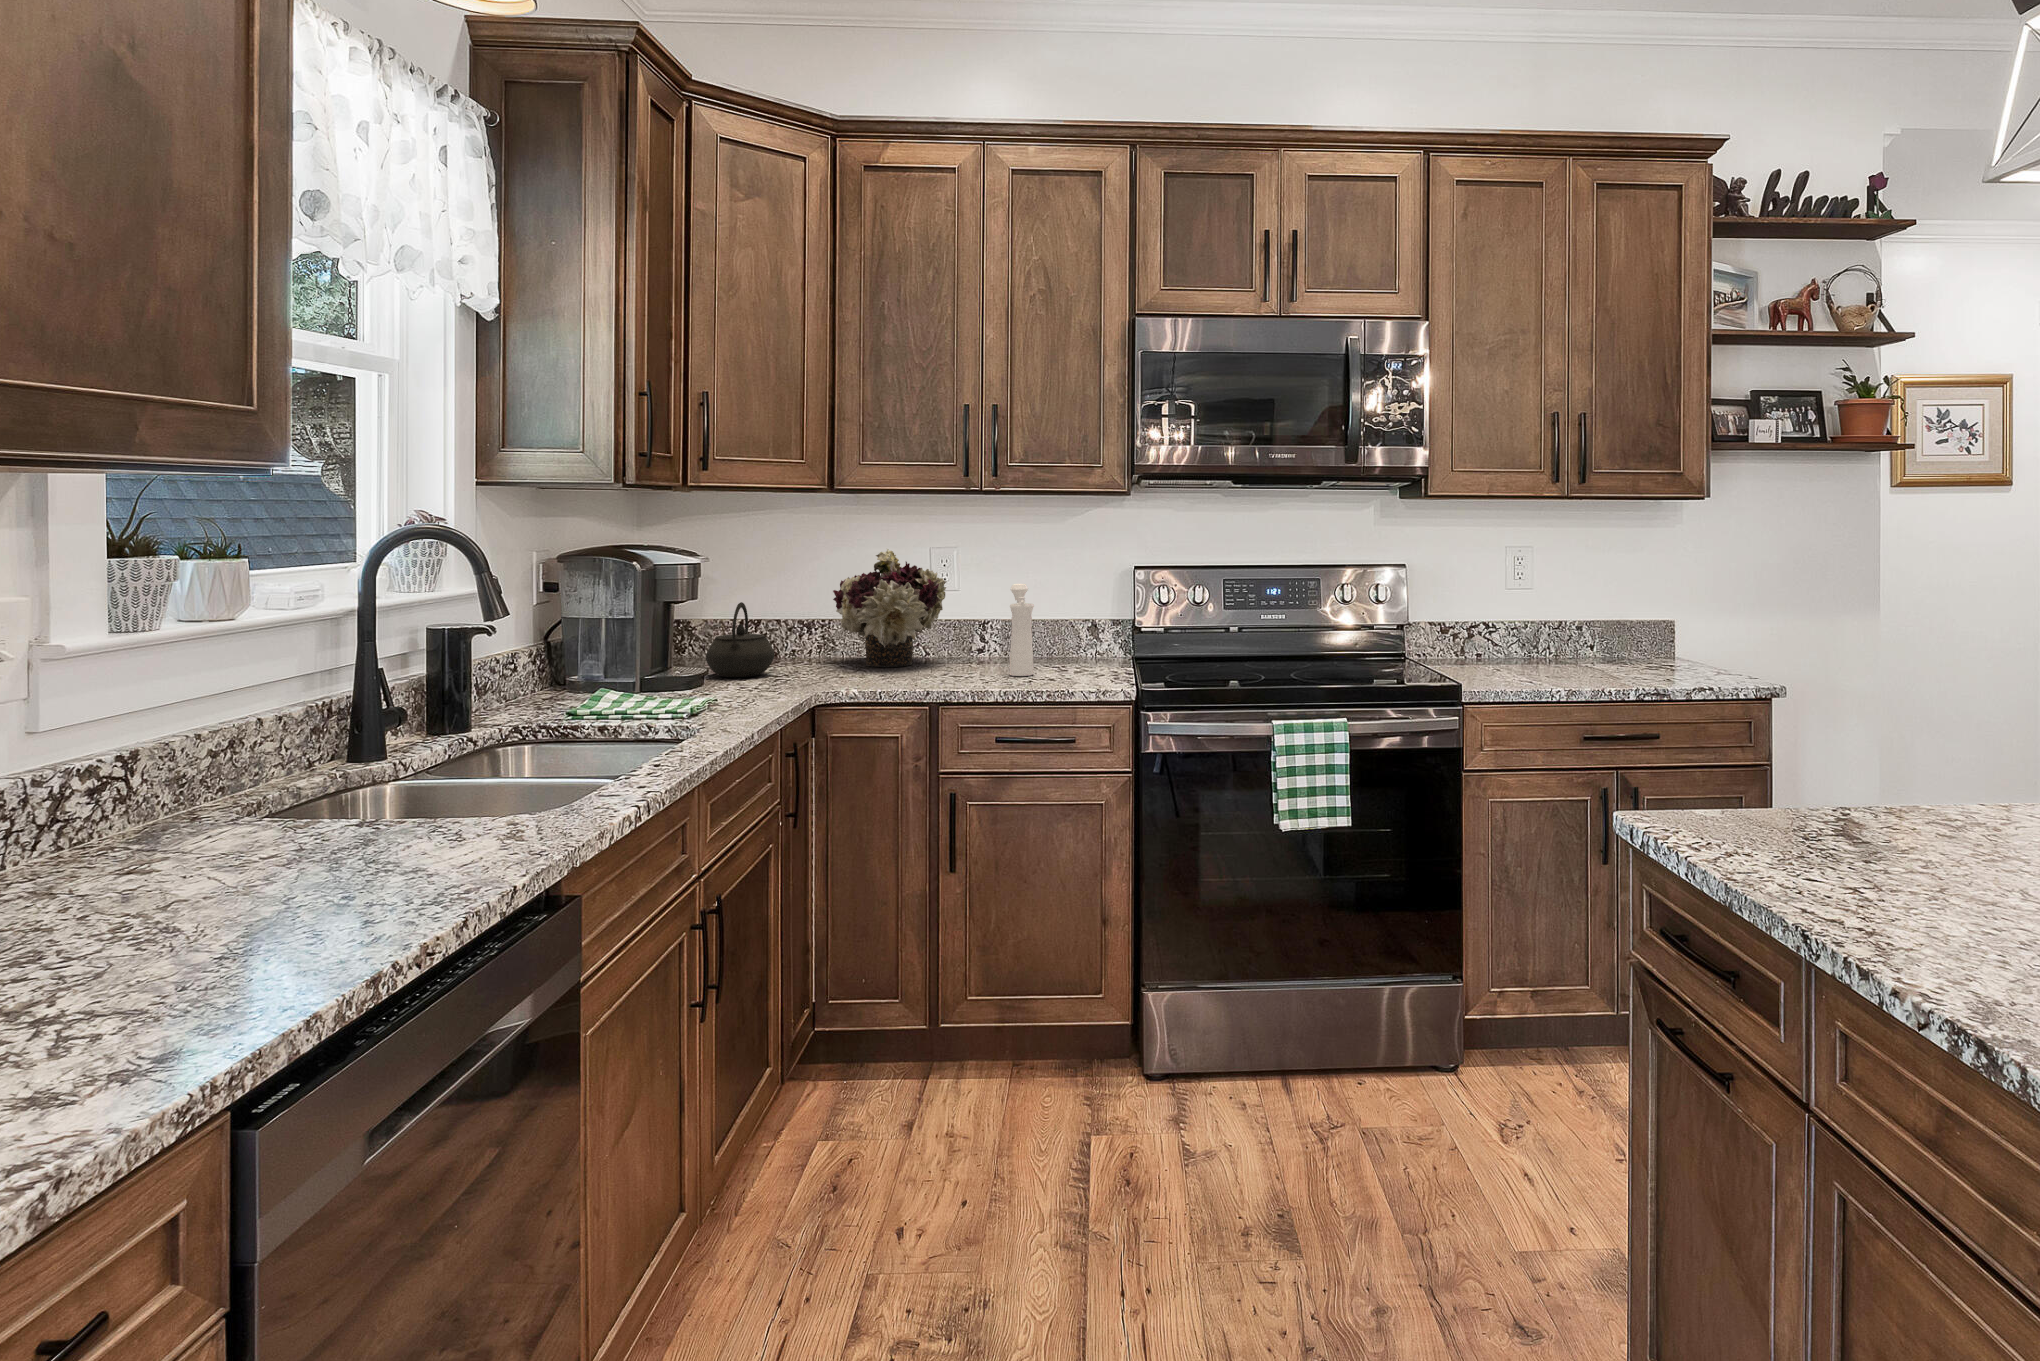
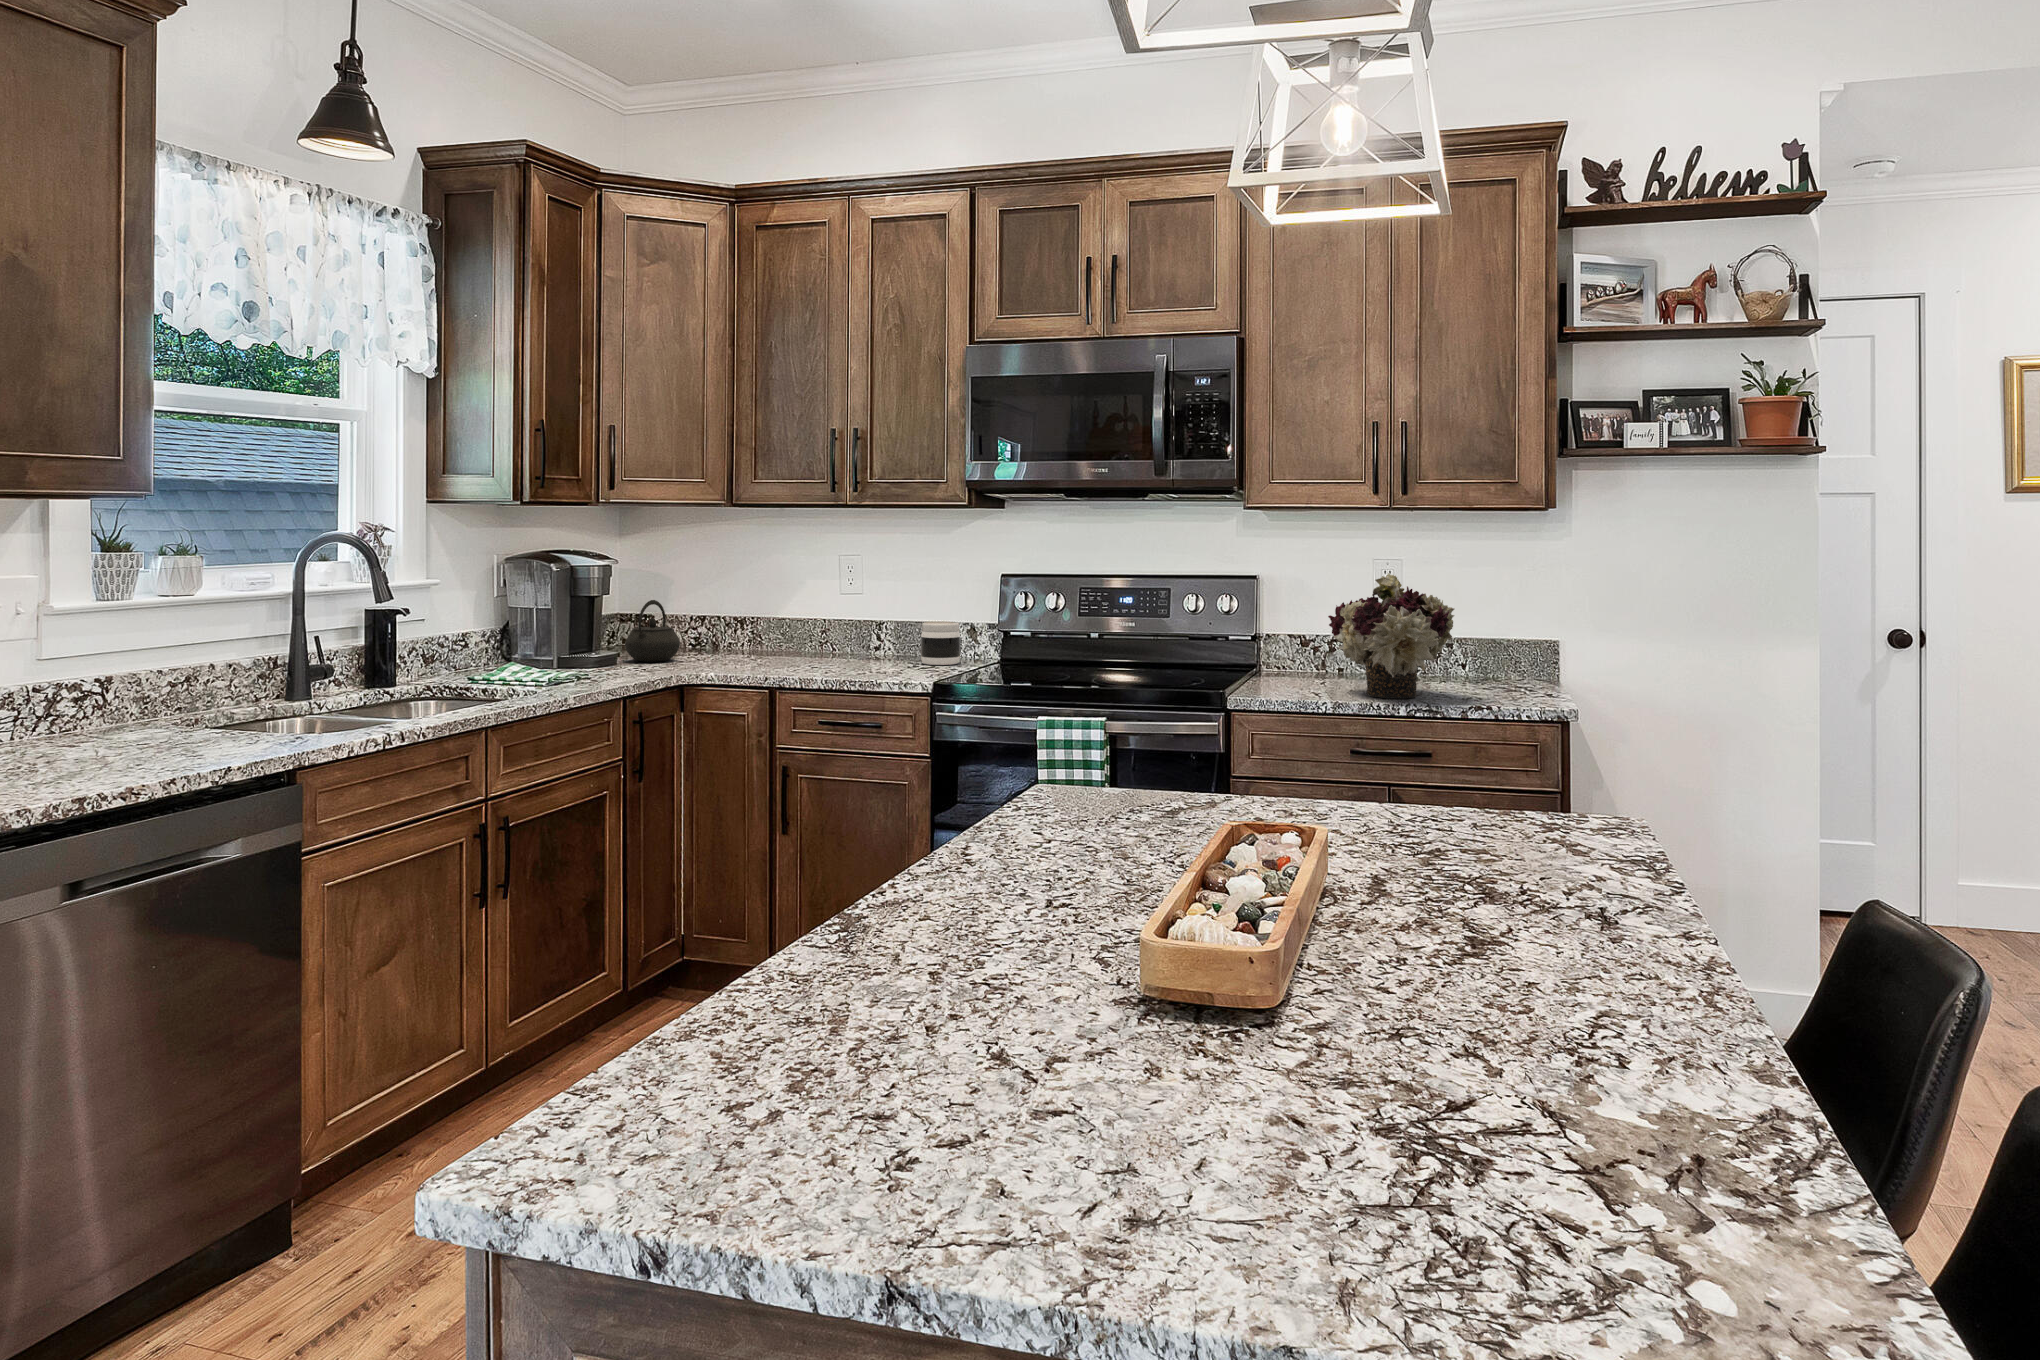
flower arrangement: present [833,549,947,667] -> present [1328,573,1454,699]
pepper mill: present [1010,584,1034,676] -> none [858,589,887,670]
jar: none [1056,617,1100,666] -> present [921,621,961,665]

